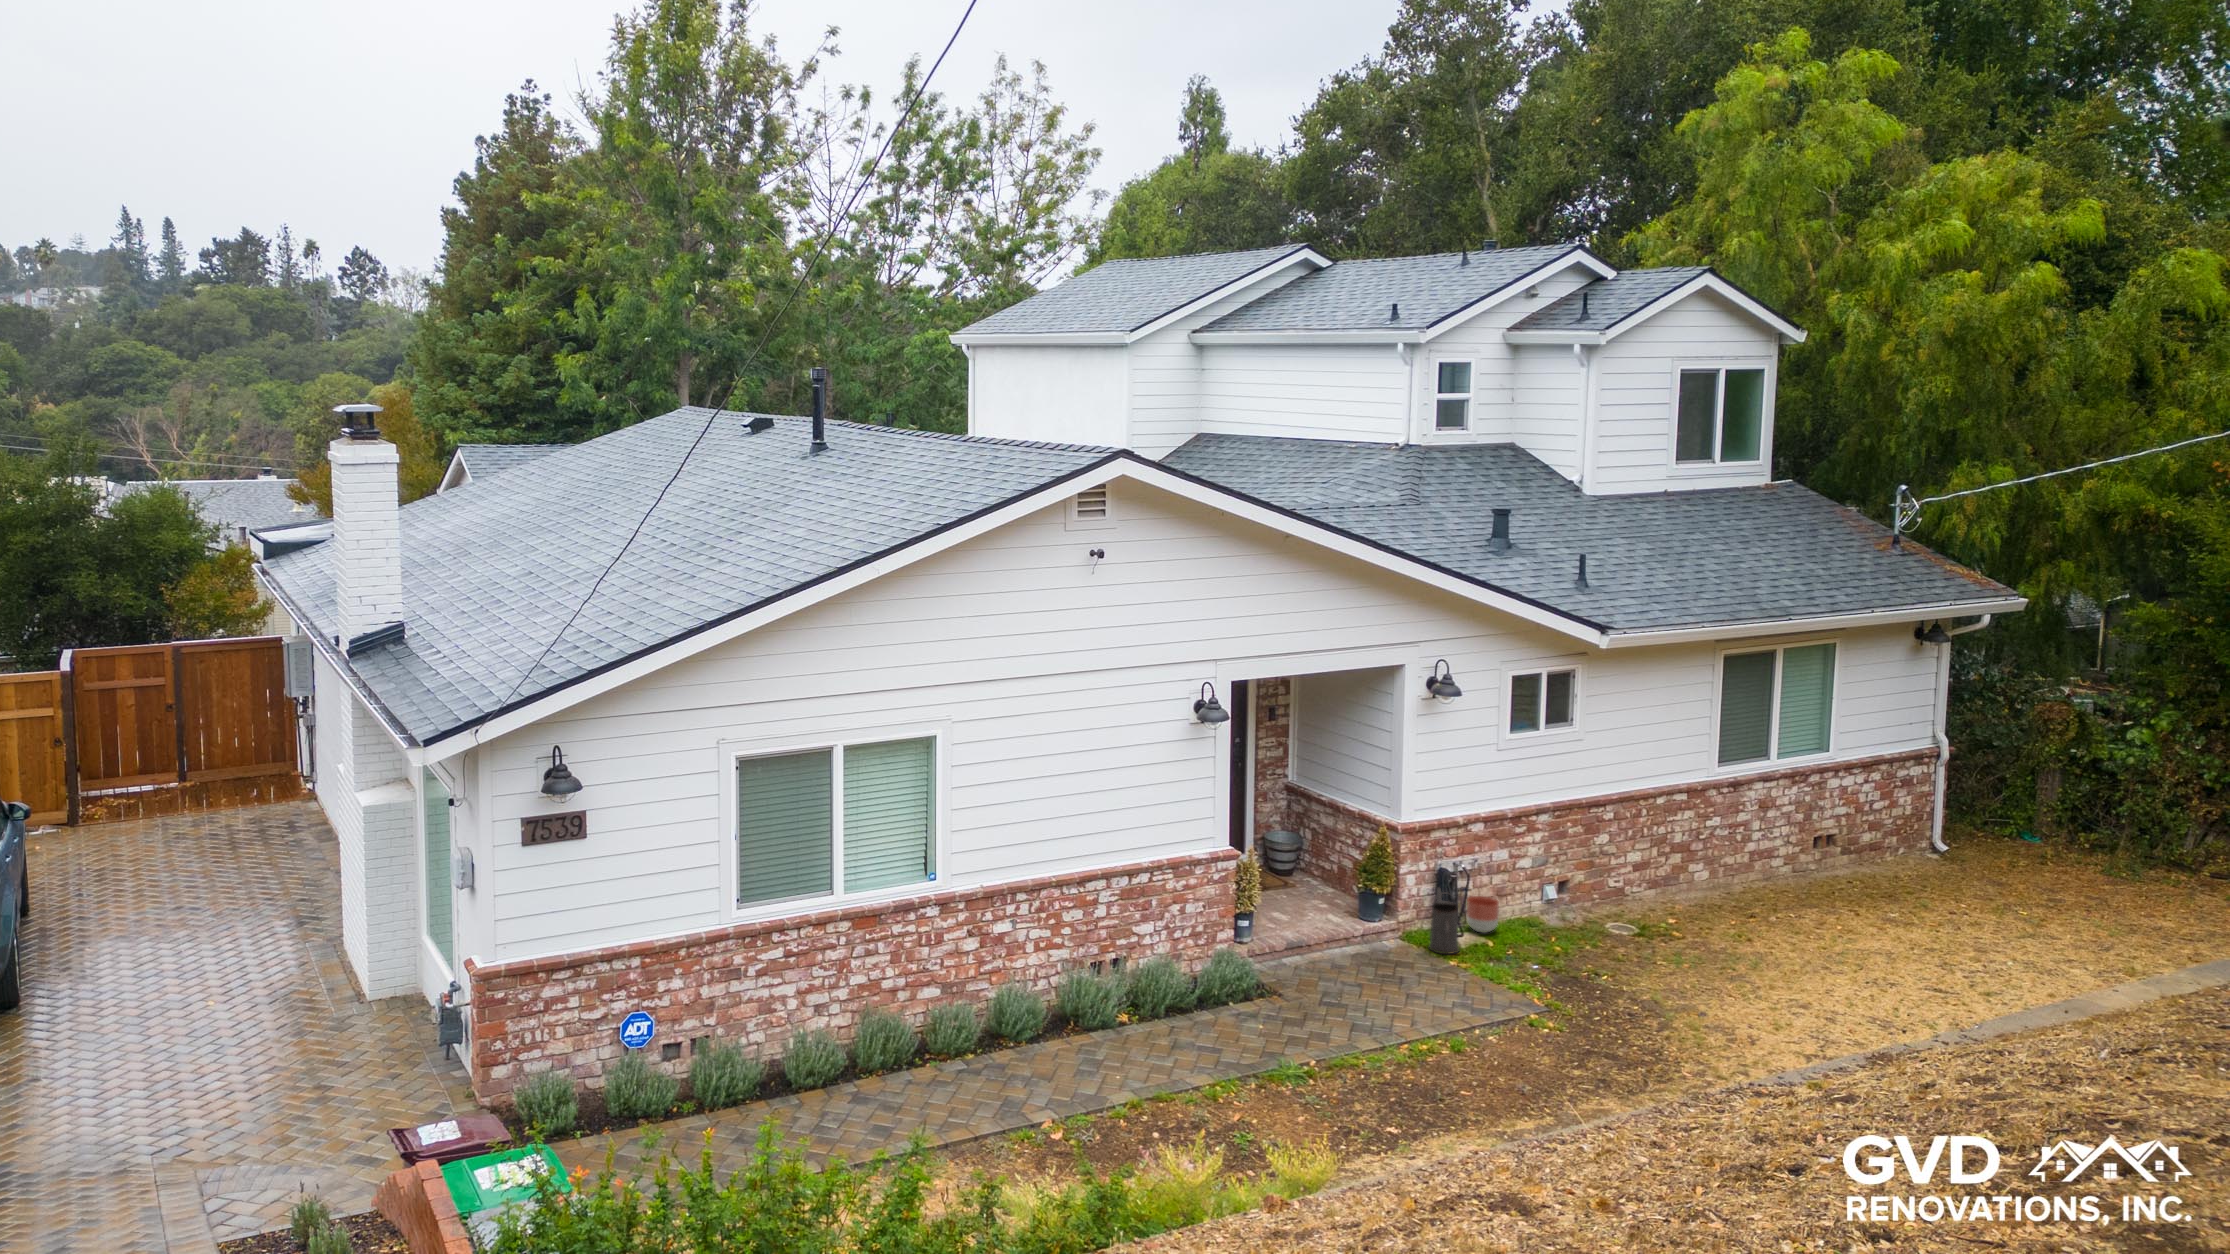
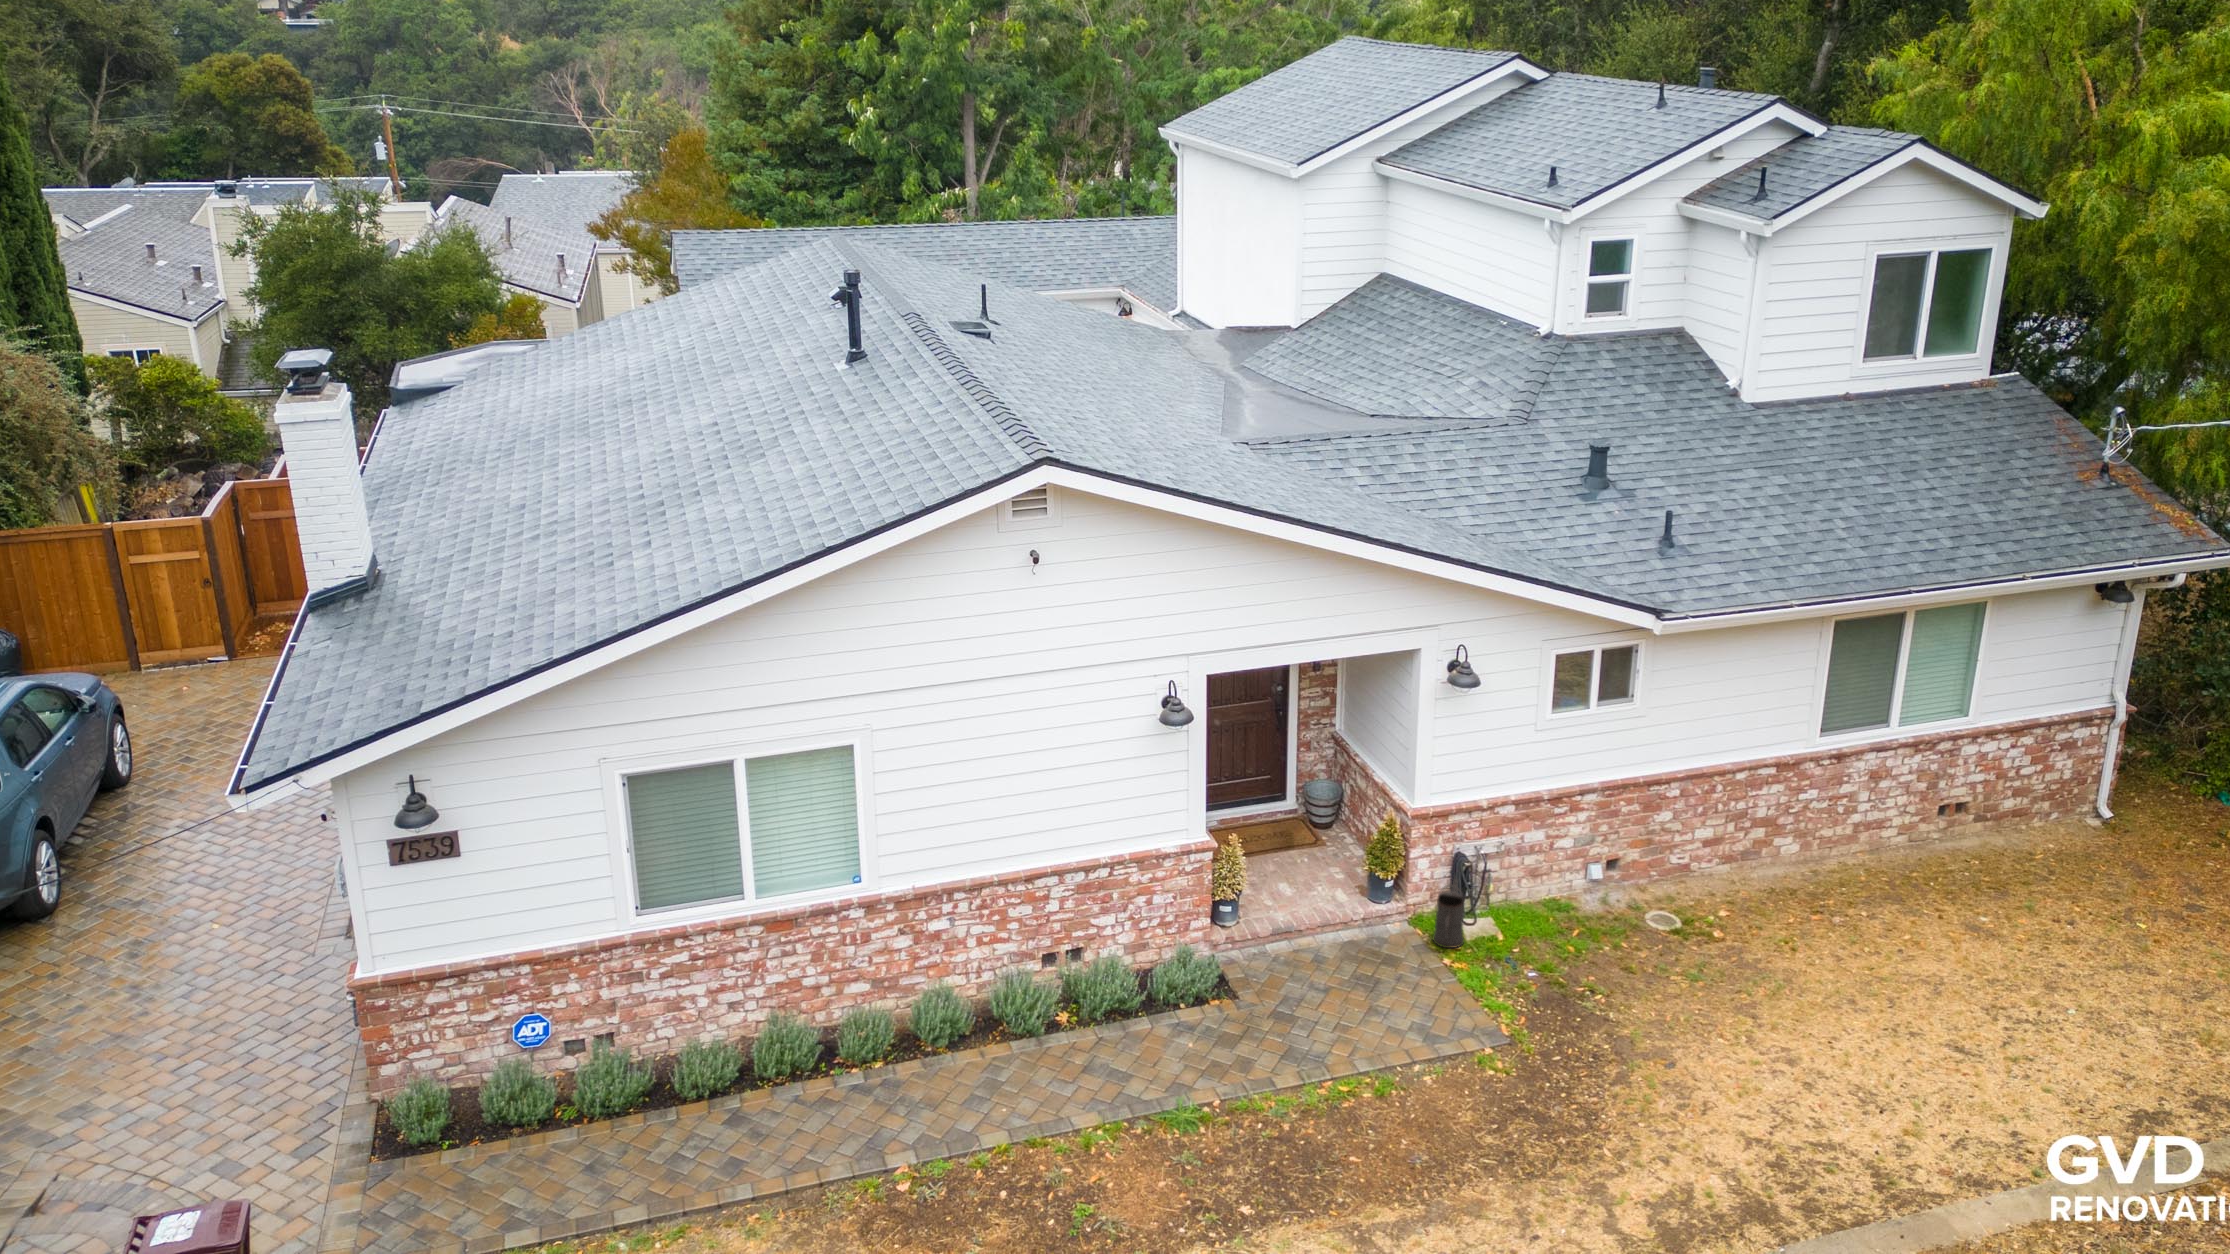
planter: present [1467,896,1499,933] -> none [1489,879,1522,919]

